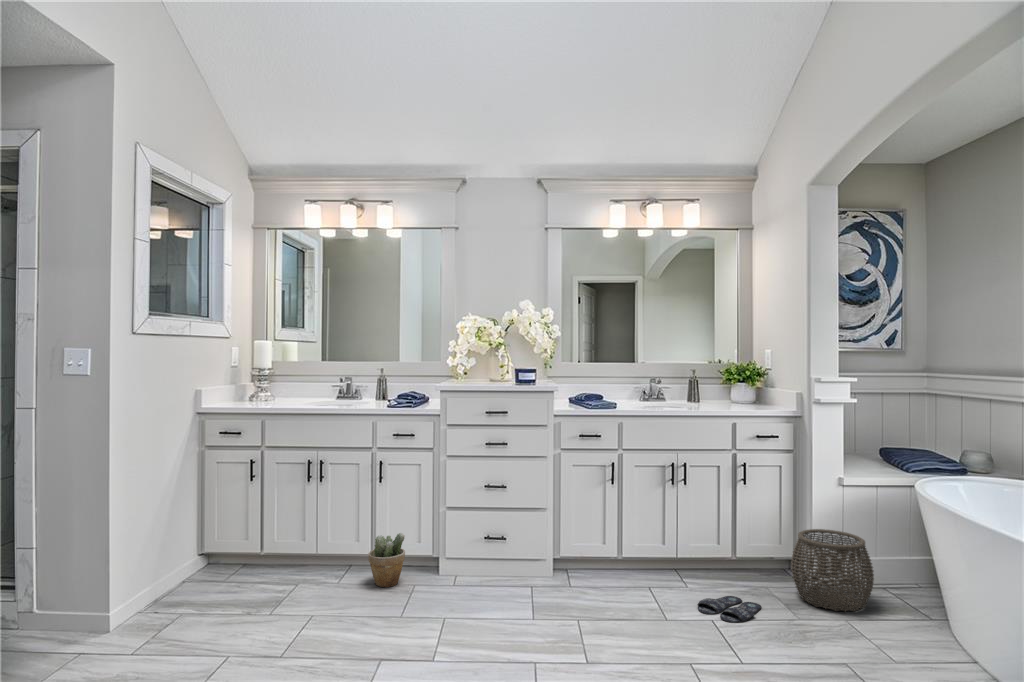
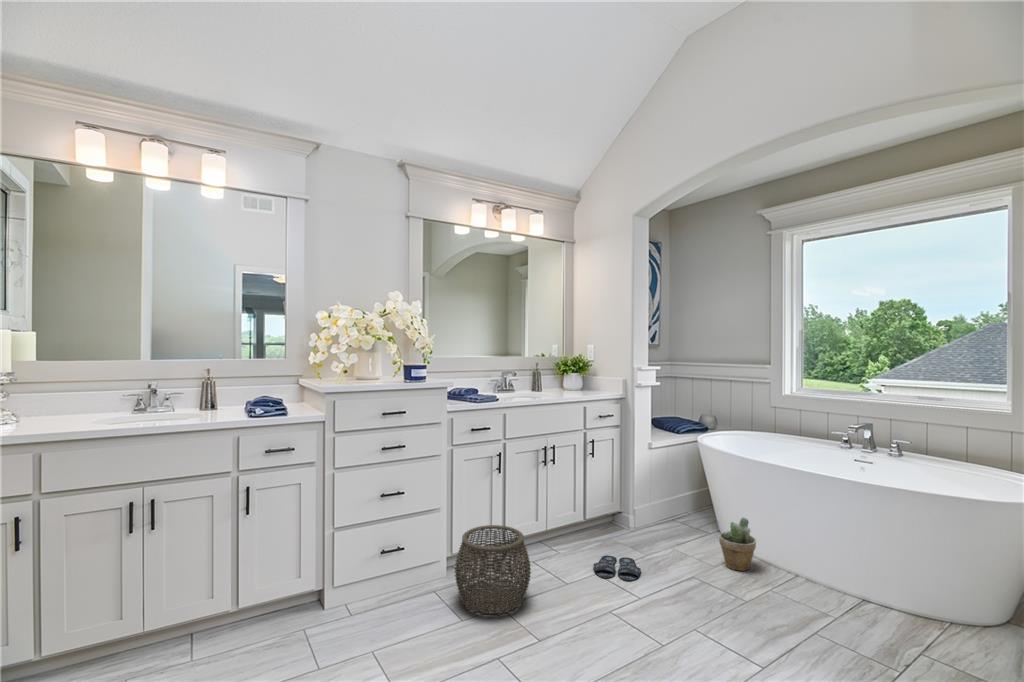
woven basket: present [791,529,874,612] -> present [455,525,531,615]
potted plant: present [368,533,405,587] -> present [719,518,756,571]

